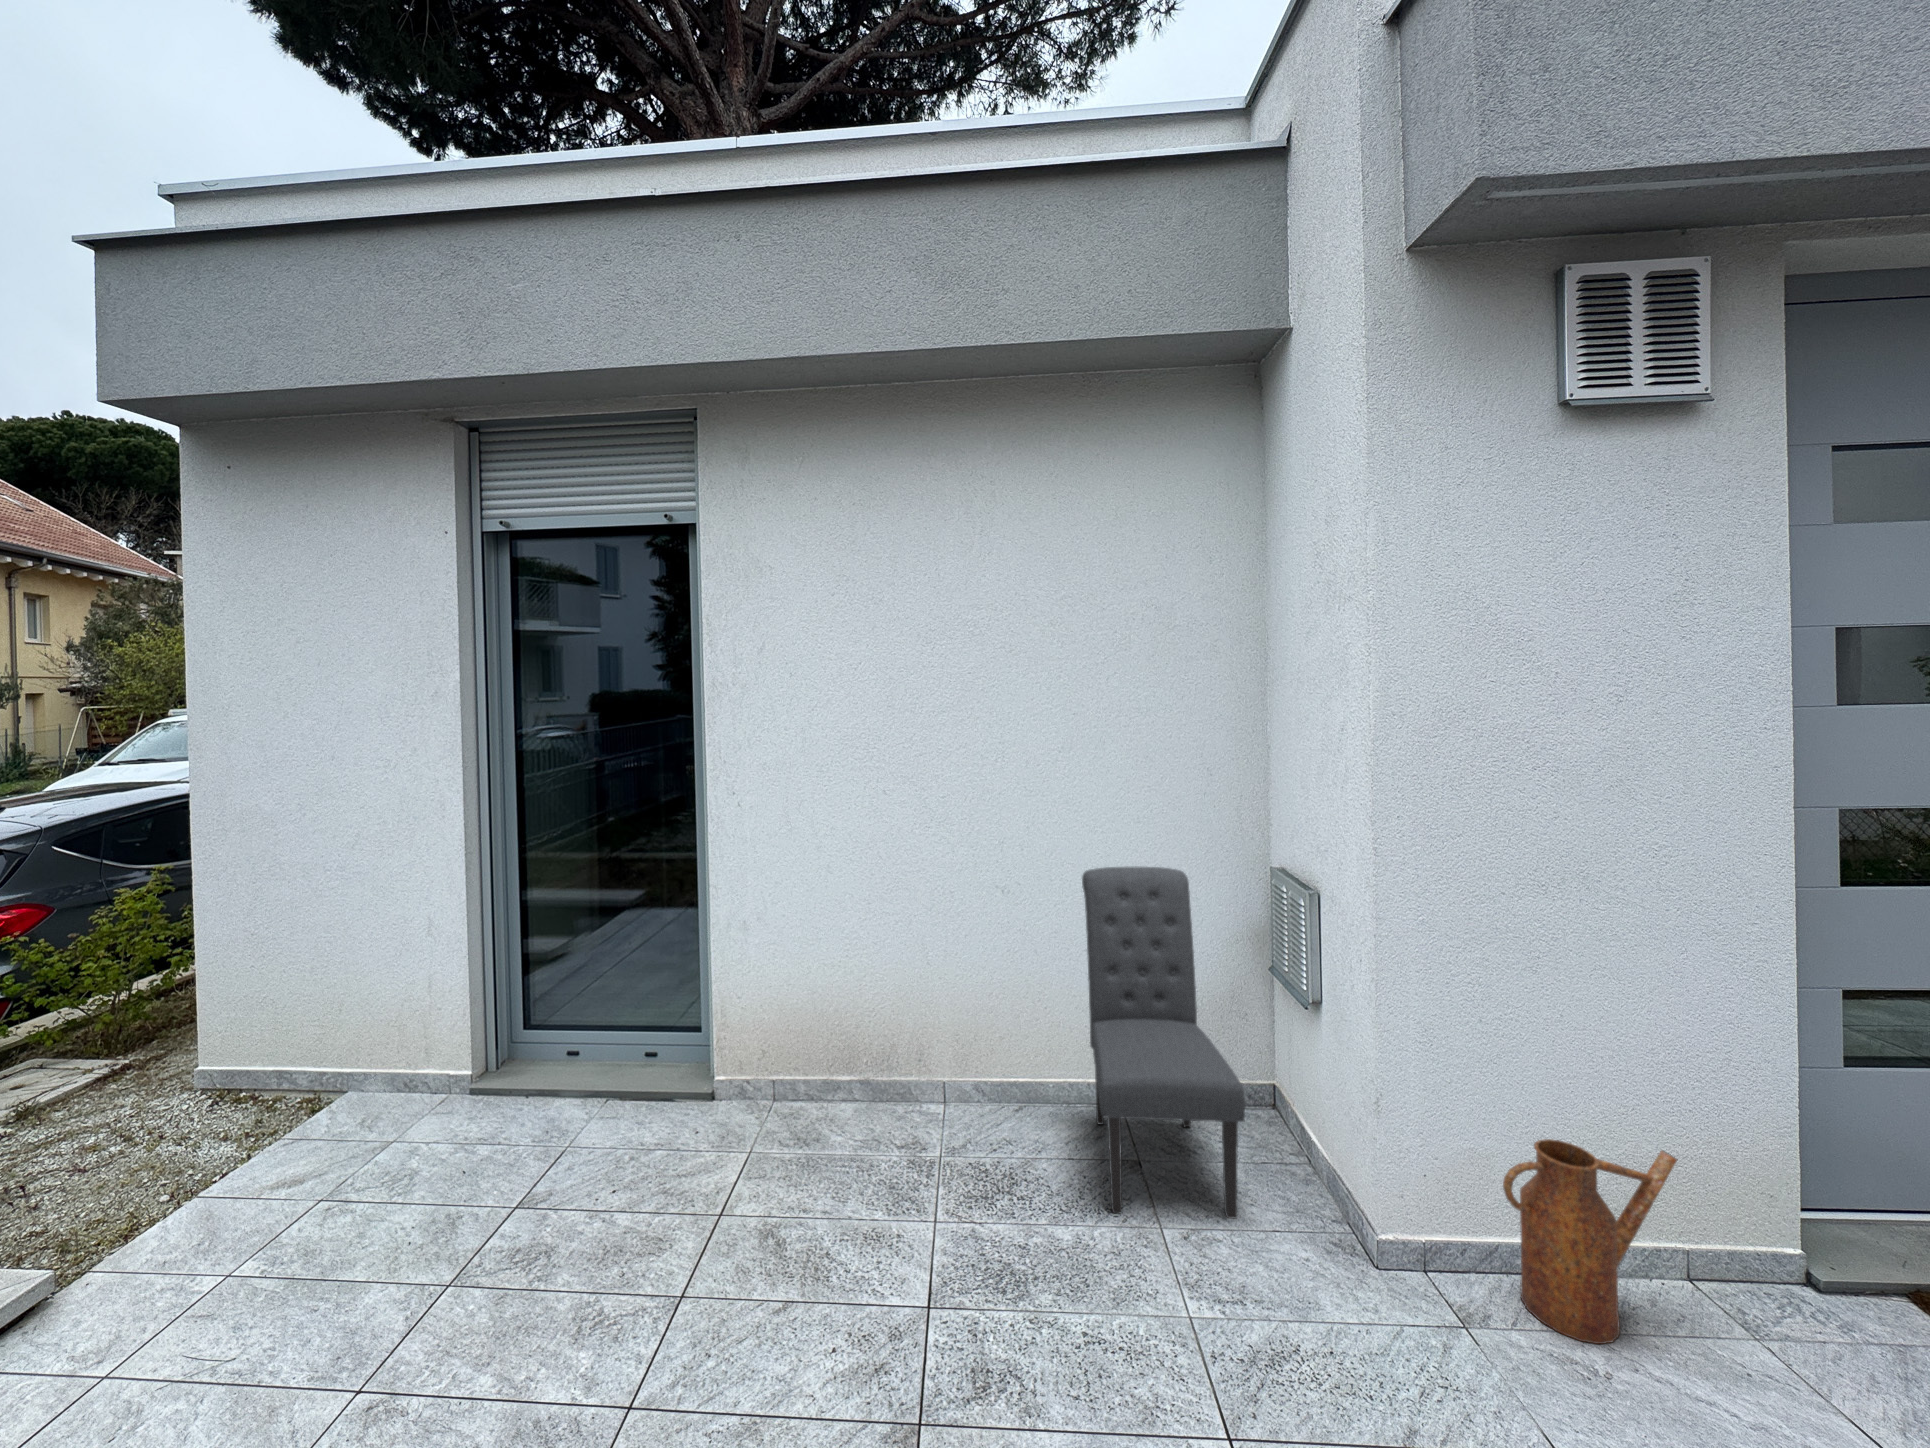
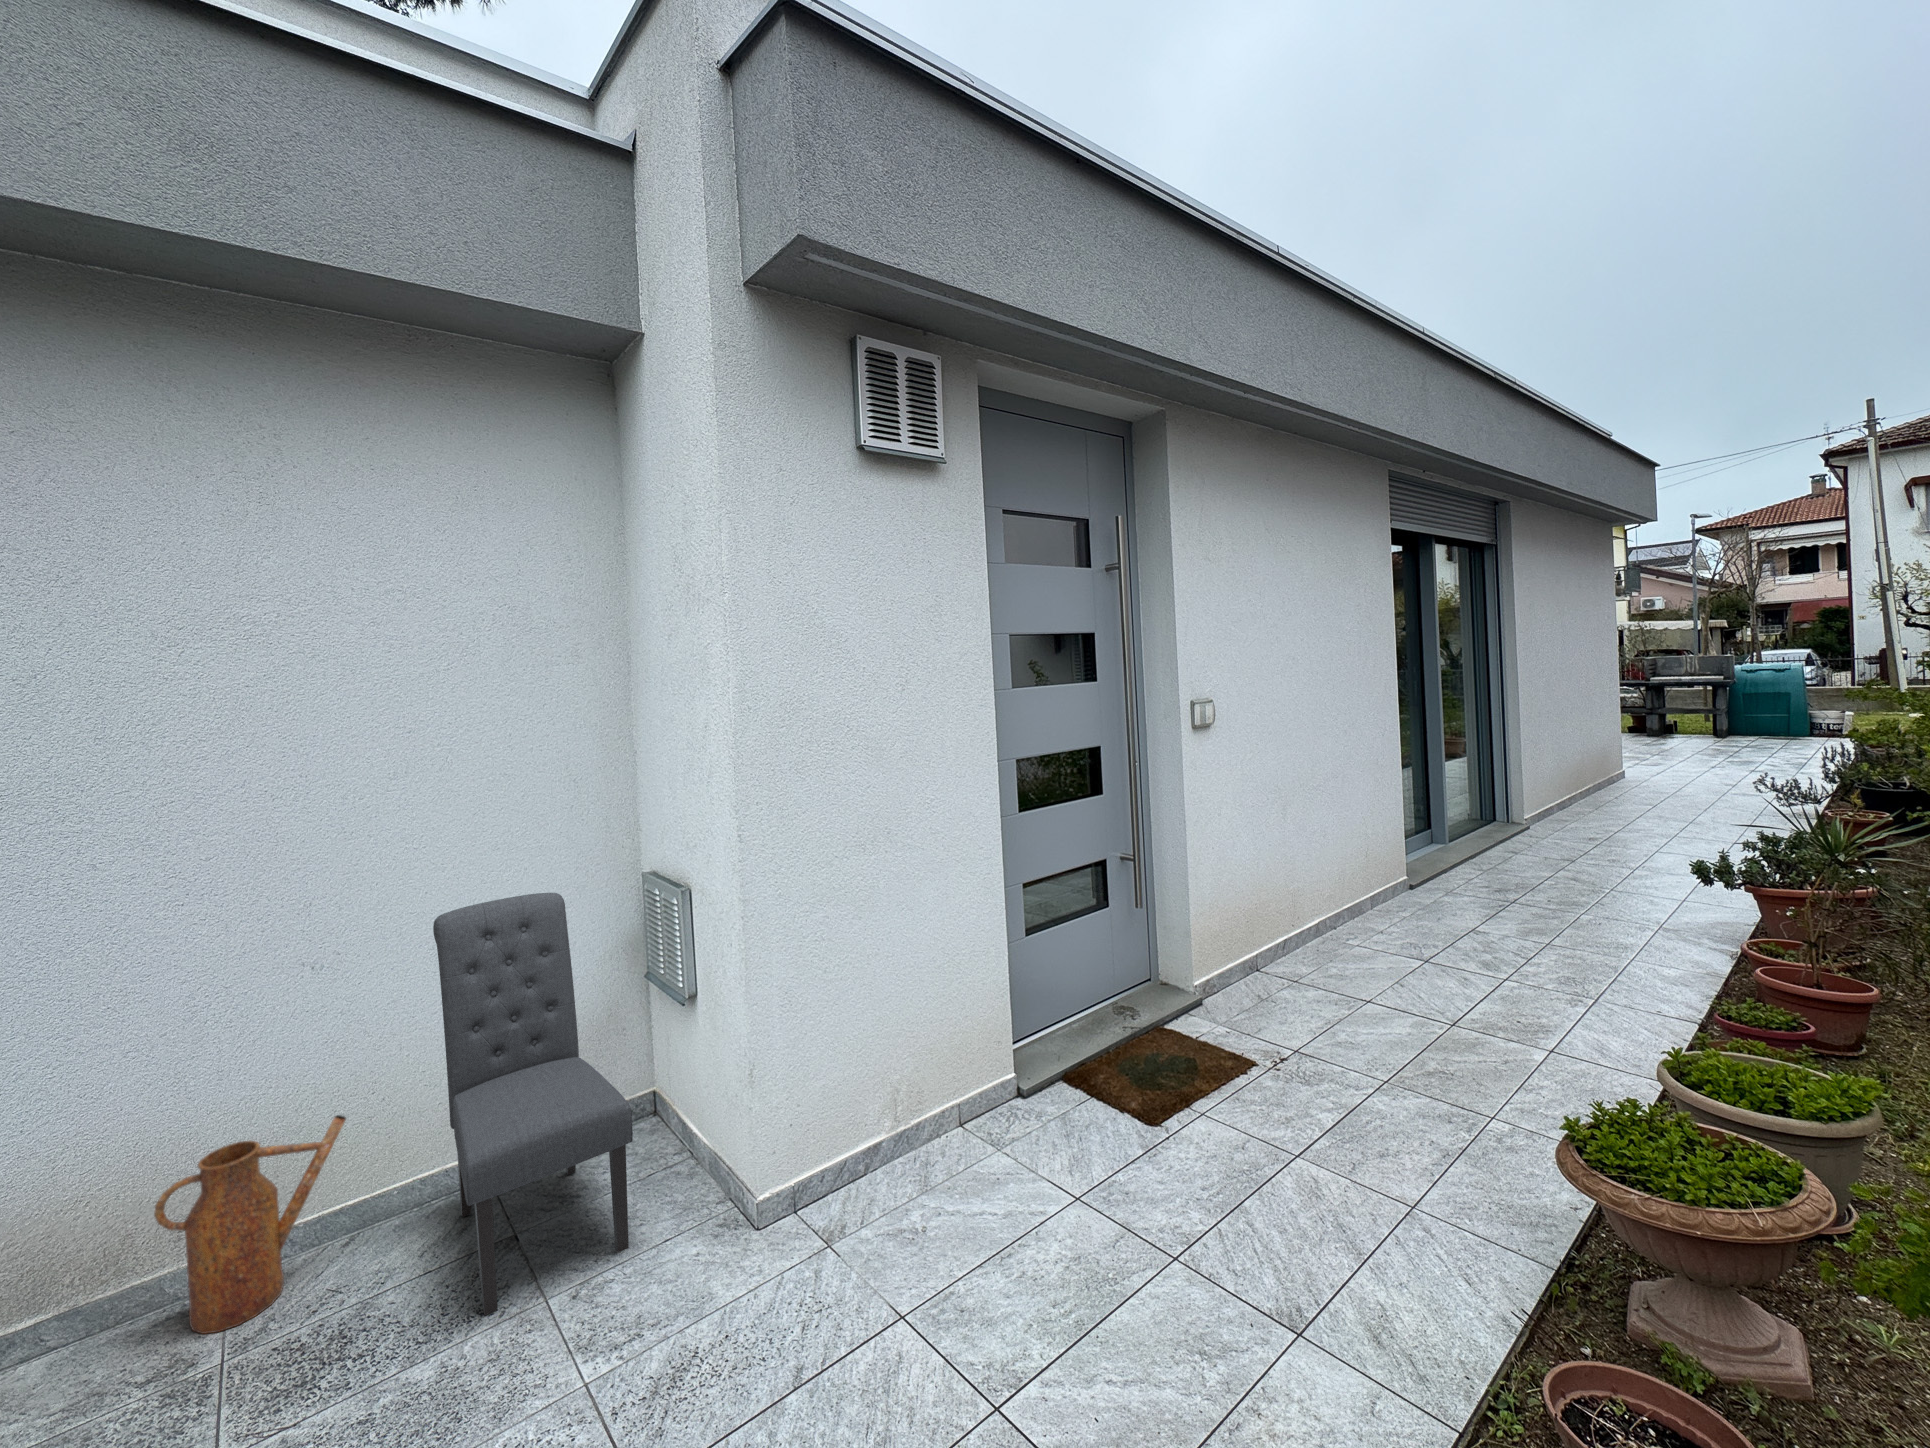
watering can: present [1503,1139,1677,1344] -> present [154,1115,346,1334]

